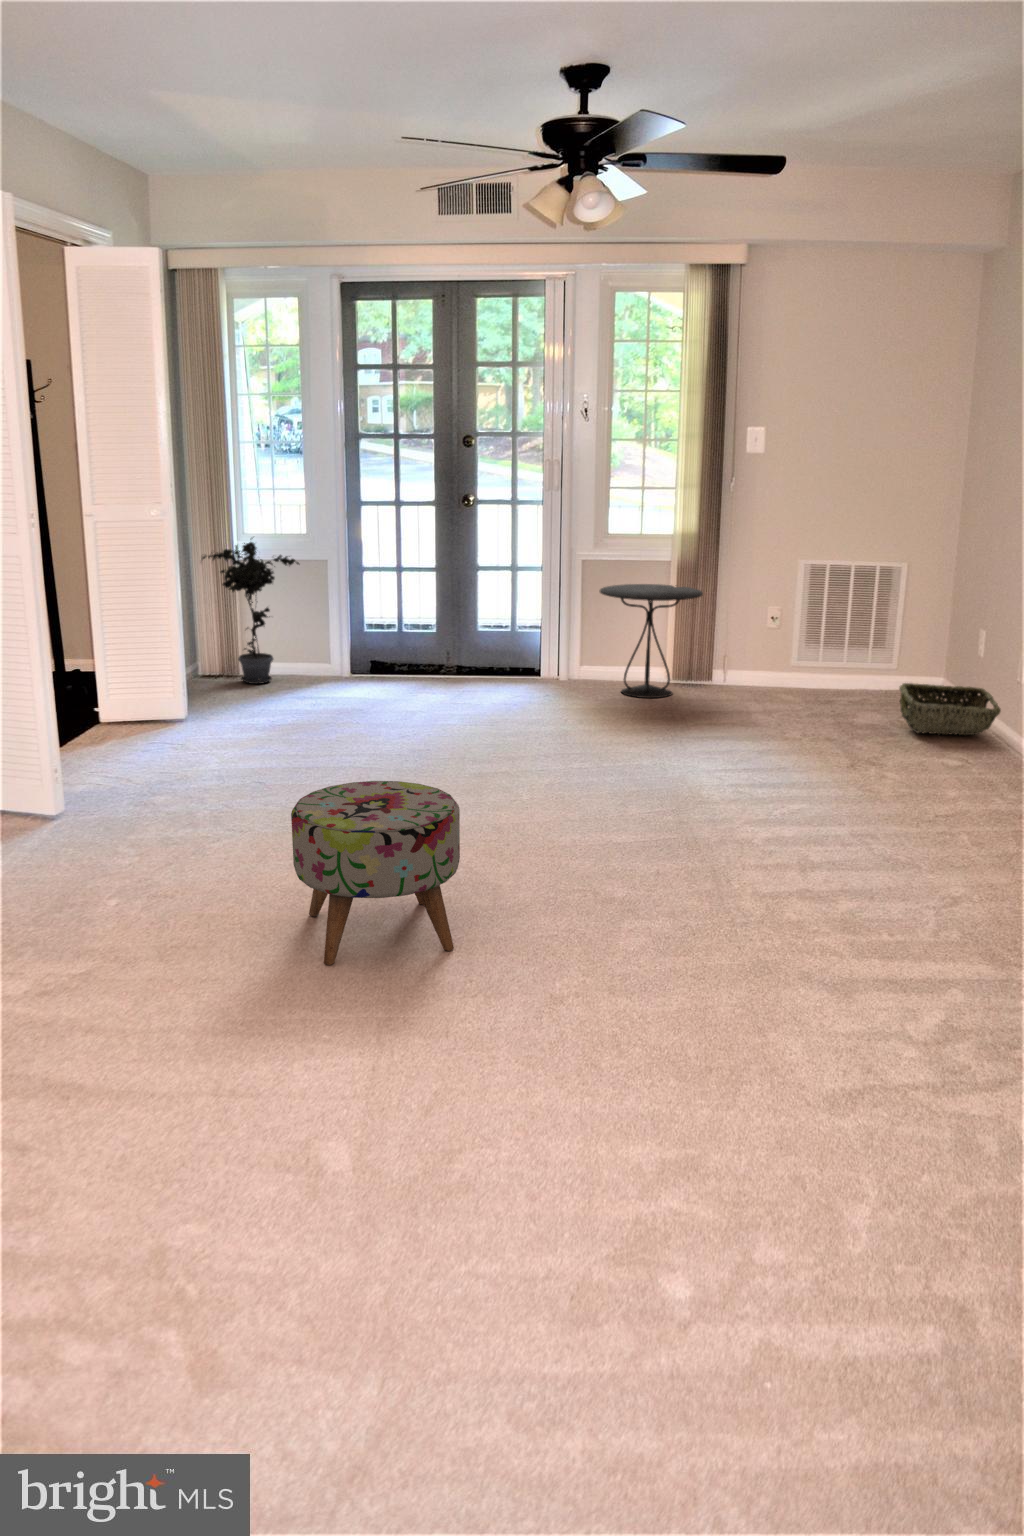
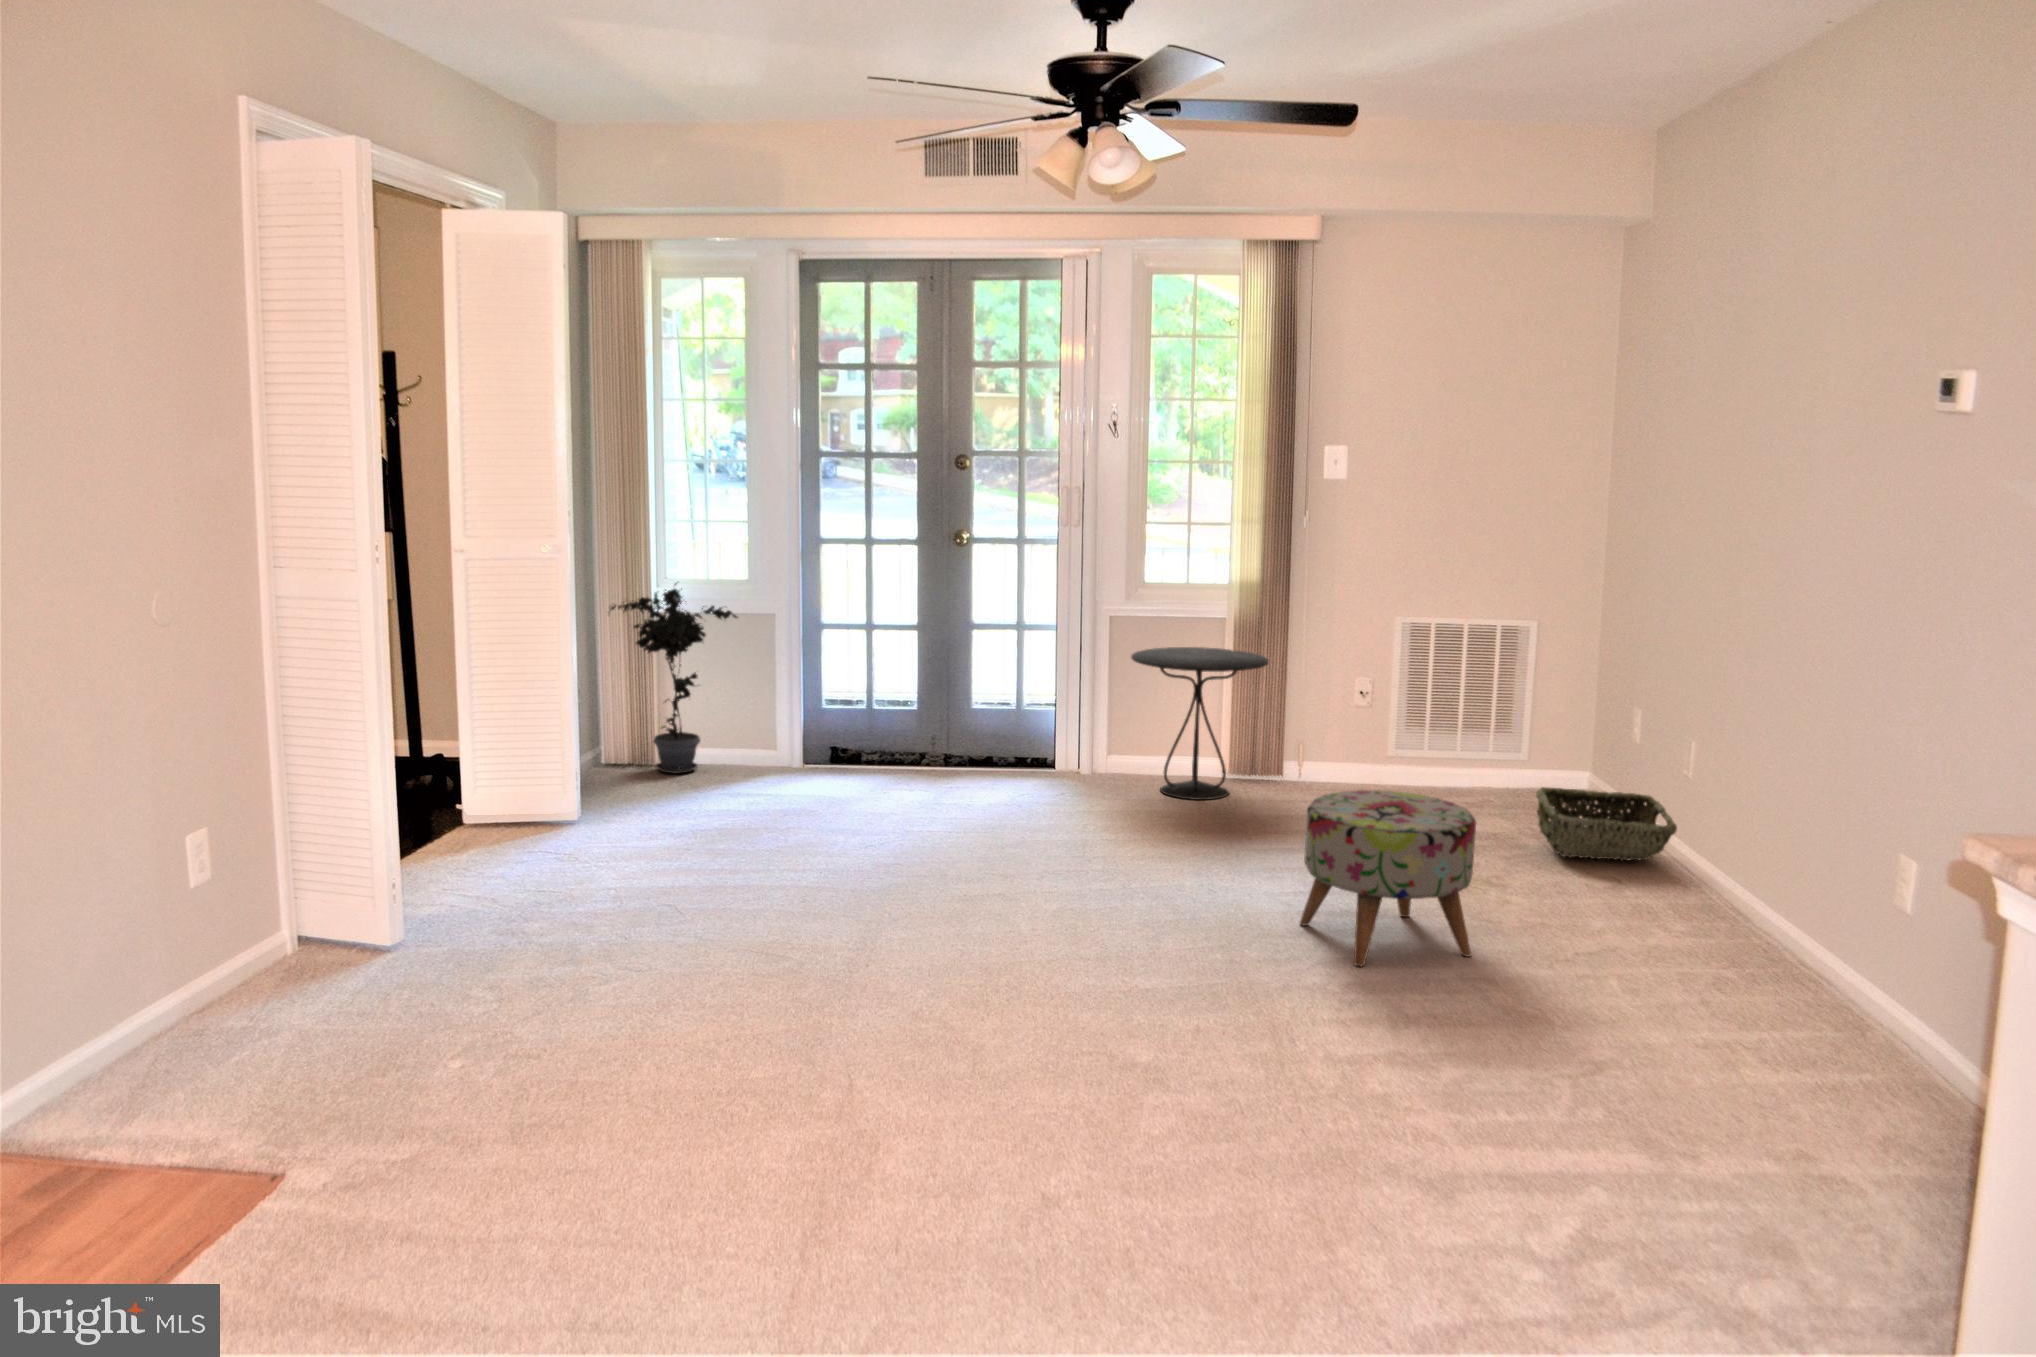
ottoman: present [291,781,460,965] -> present [1300,790,1476,966]

